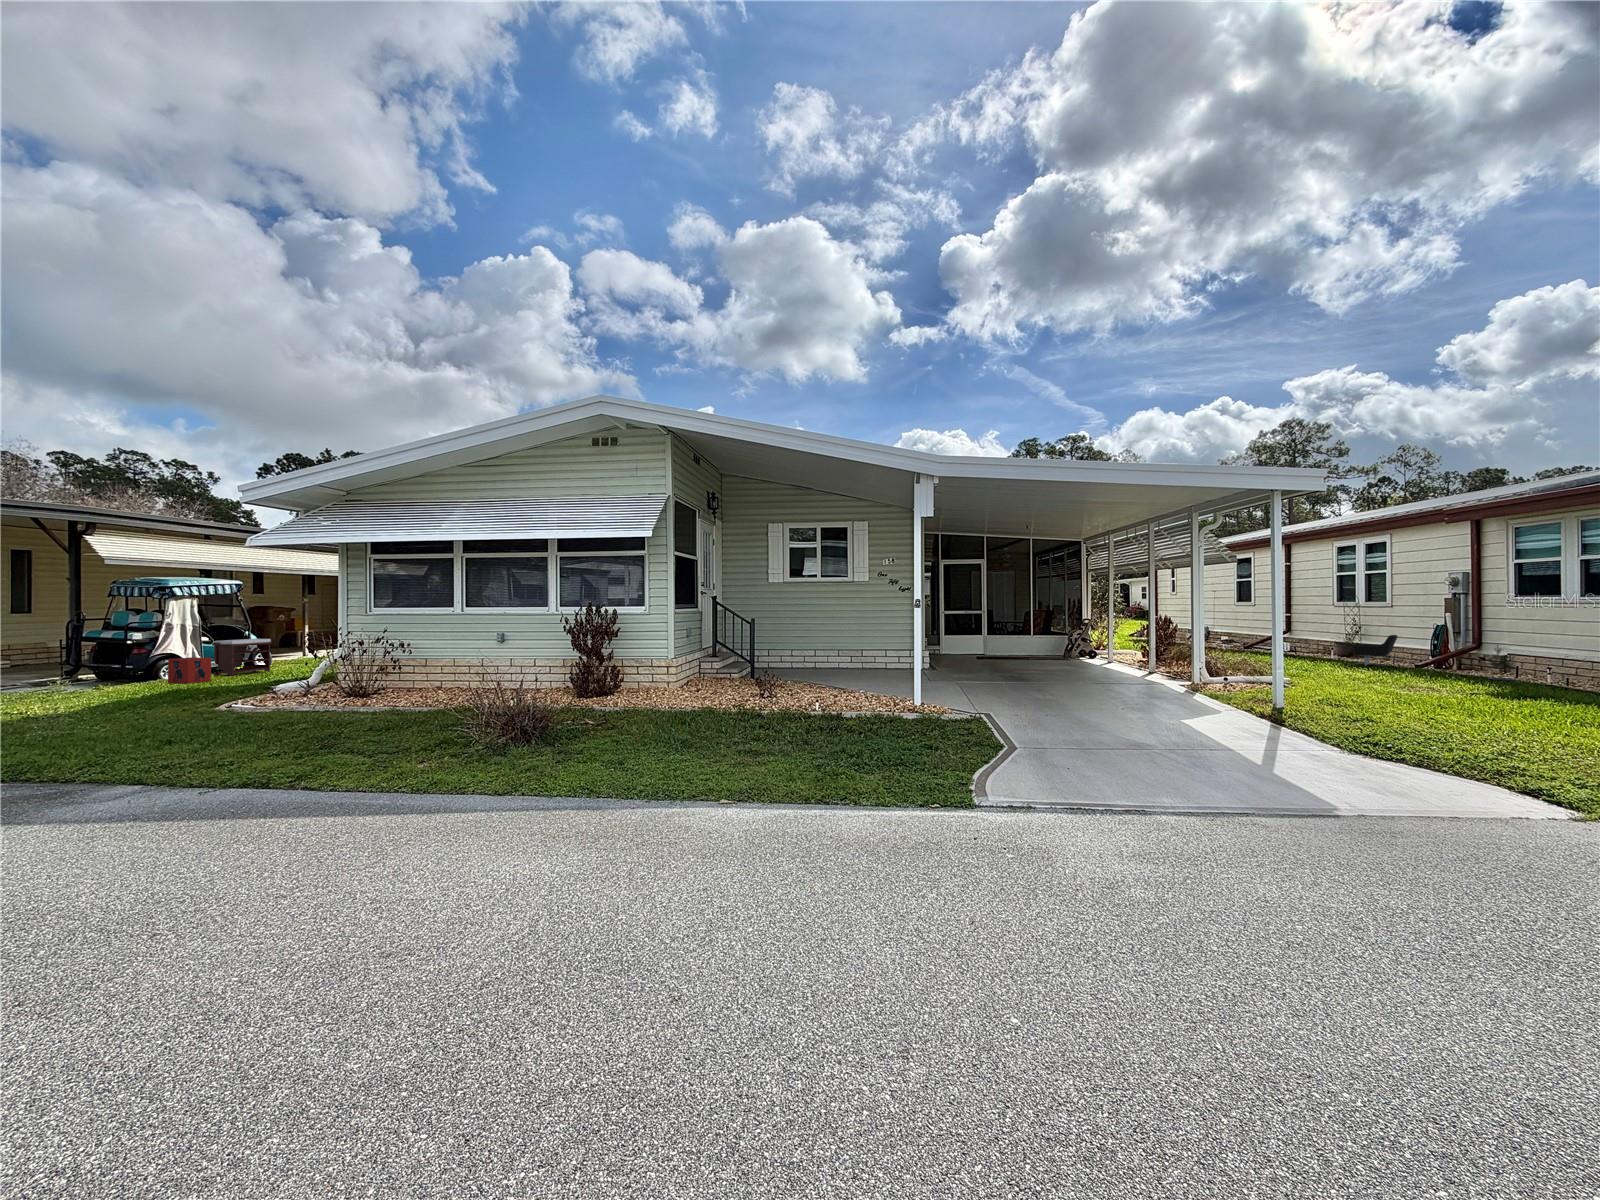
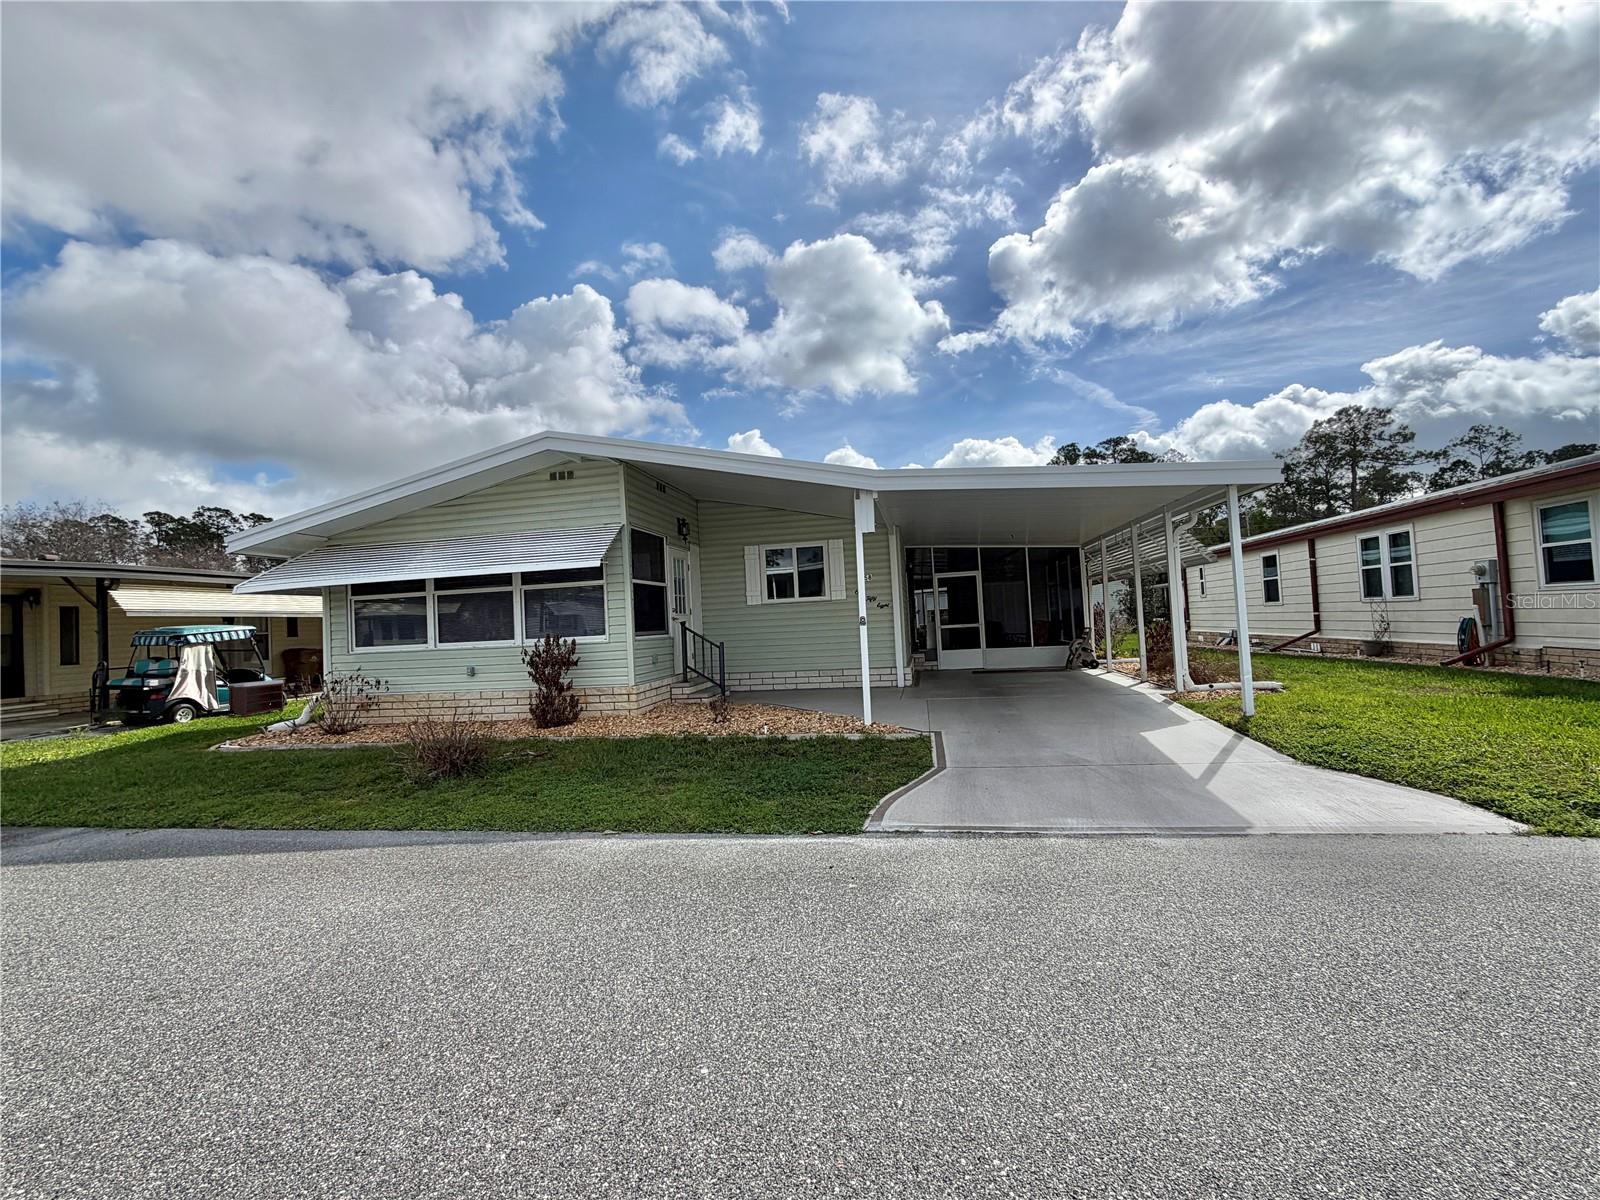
lounge chair: present [1353,635,1398,666] -> none [1375,631,1428,665]
potted tree: present [1486,645,1515,680] -> present [97,697,125,733]
storage box: present [168,657,211,683] -> none [182,701,222,726]

